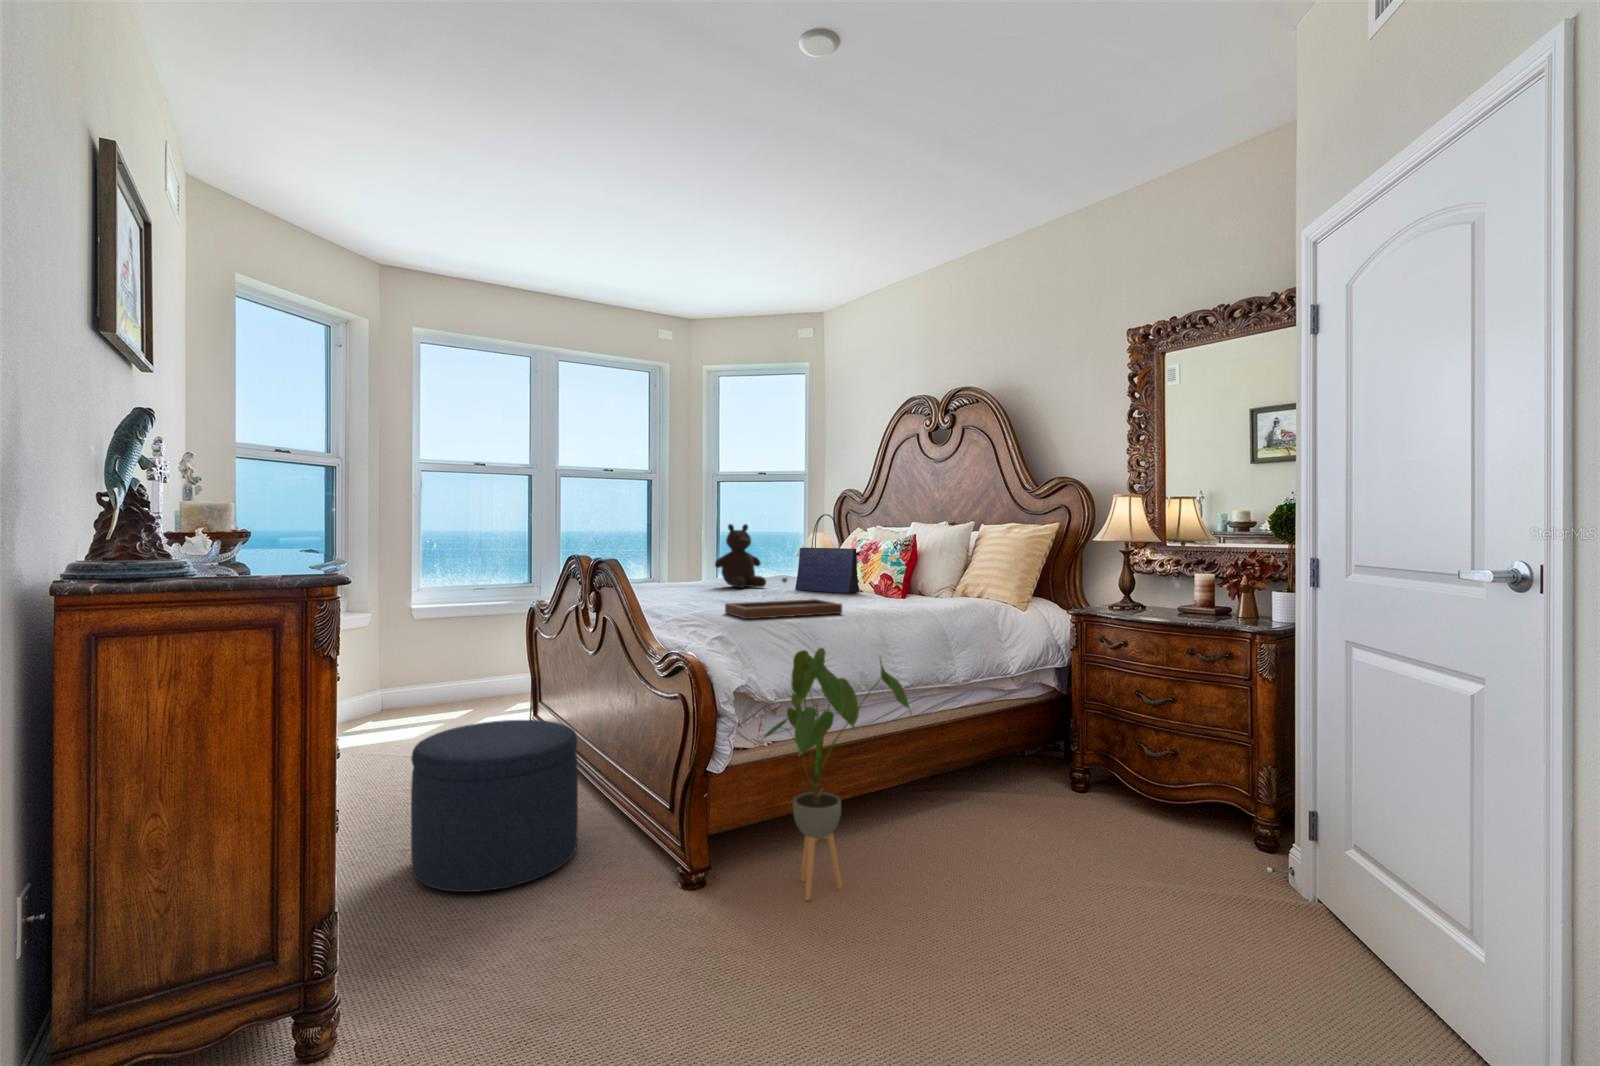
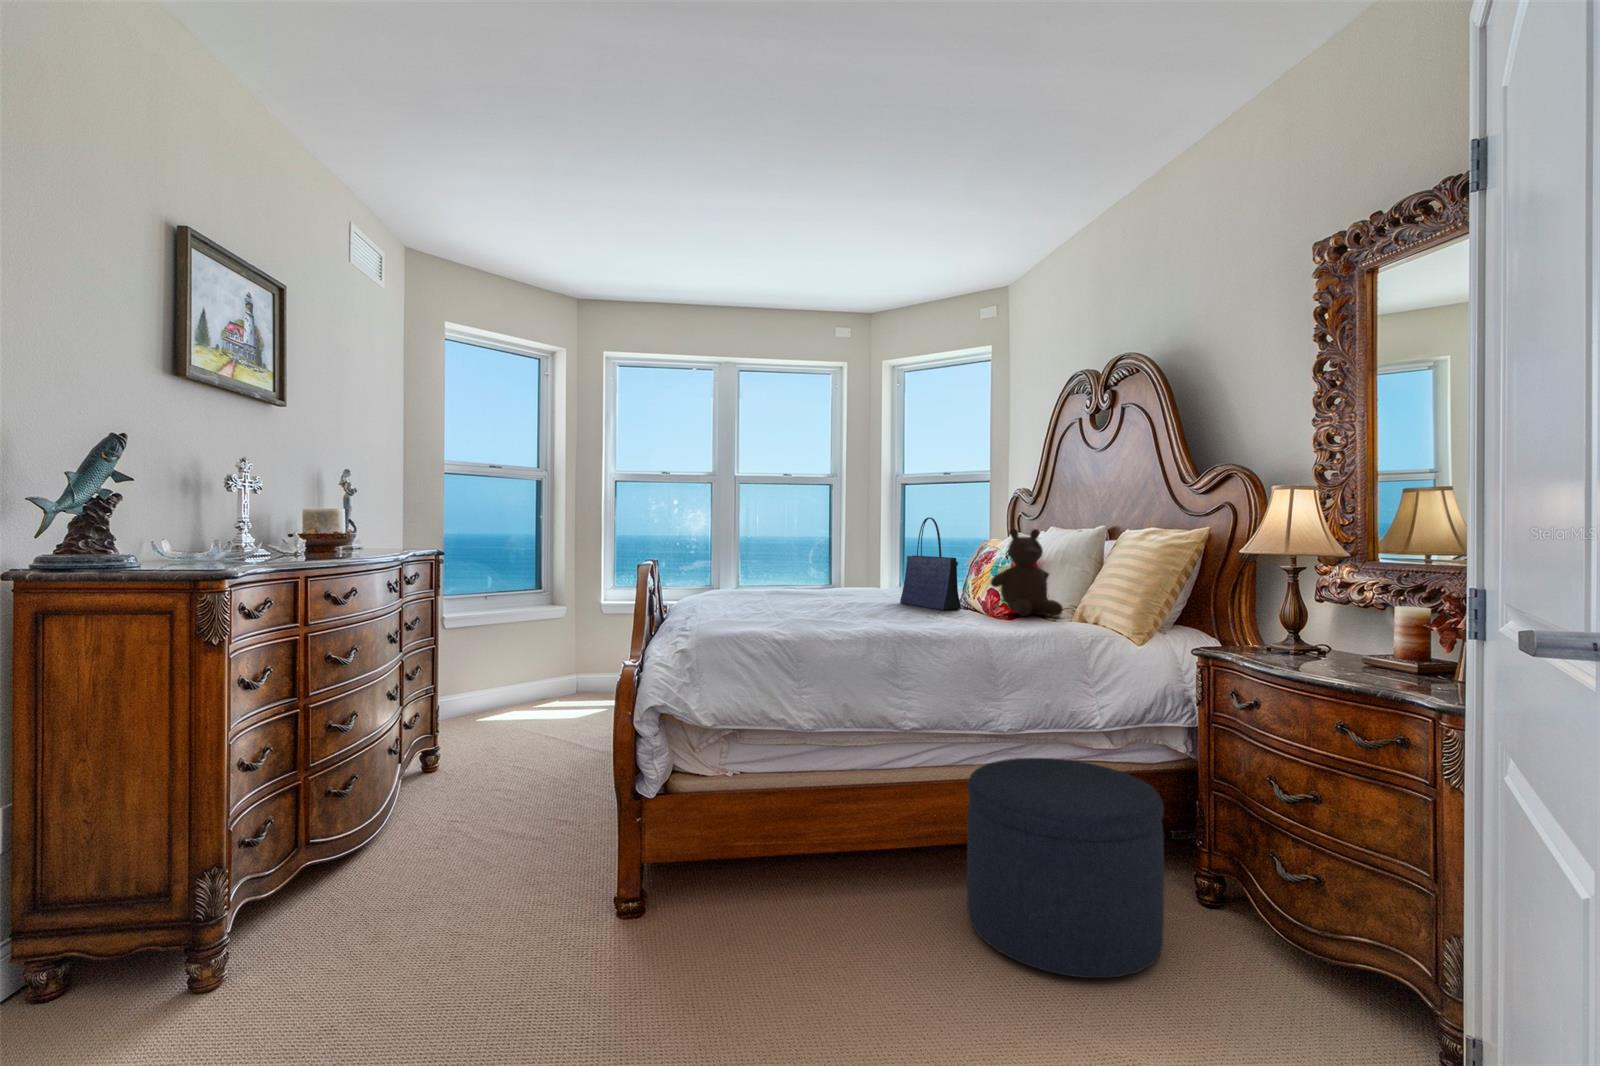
teddy bear: present [715,524,766,588] -> present [991,529,1063,616]
tray: present [725,577,842,619] -> none [720,588,843,634]
house plant: present [764,648,909,901] -> none [657,672,829,967]
ottoman: present [411,720,578,892] -> present [967,758,1164,978]

